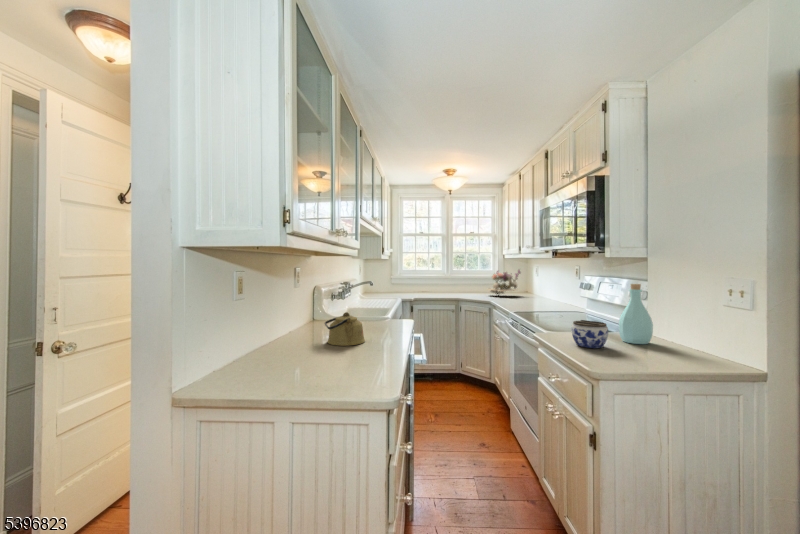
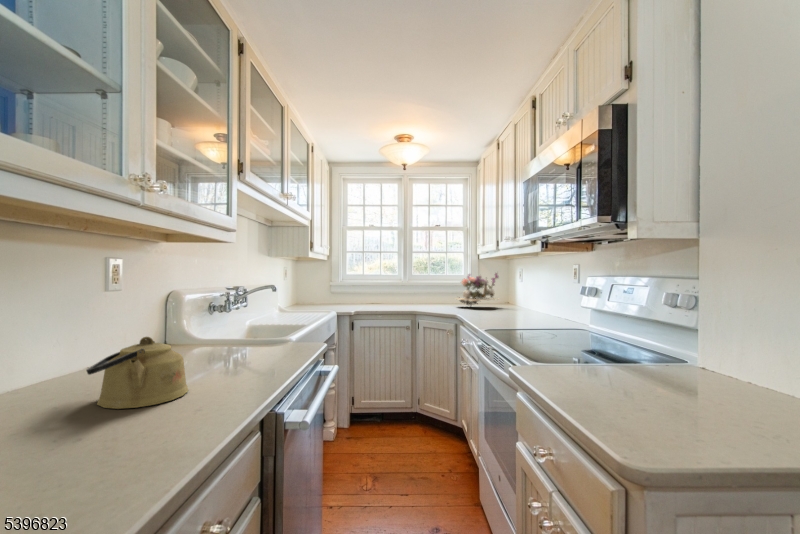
bottle: present [619,284,653,344] -> none [662,282,726,393]
jar: present [571,320,608,348] -> none [583,348,655,406]

